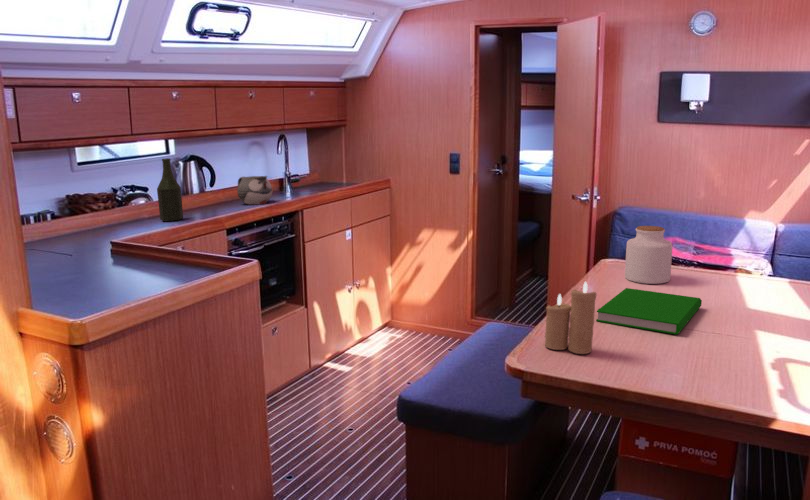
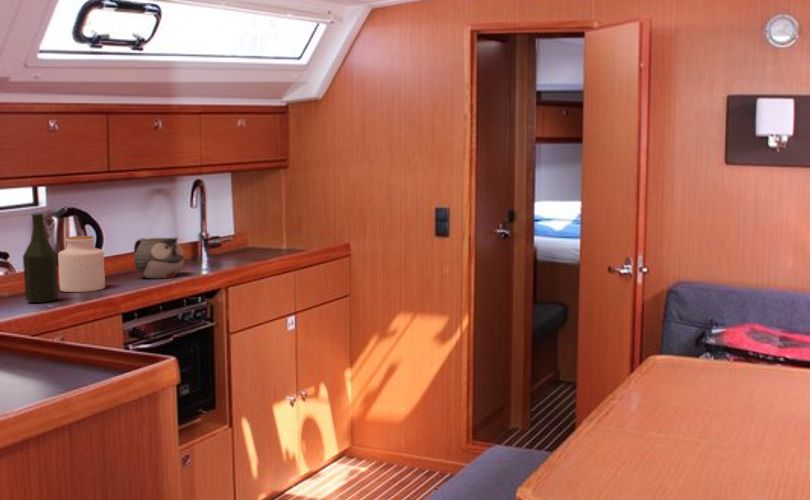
jar: present [625,226,672,284] -> present [58,236,105,292]
candle: present [545,282,596,354] -> none [576,382,643,480]
book: present [596,288,702,334] -> none [645,393,785,454]

